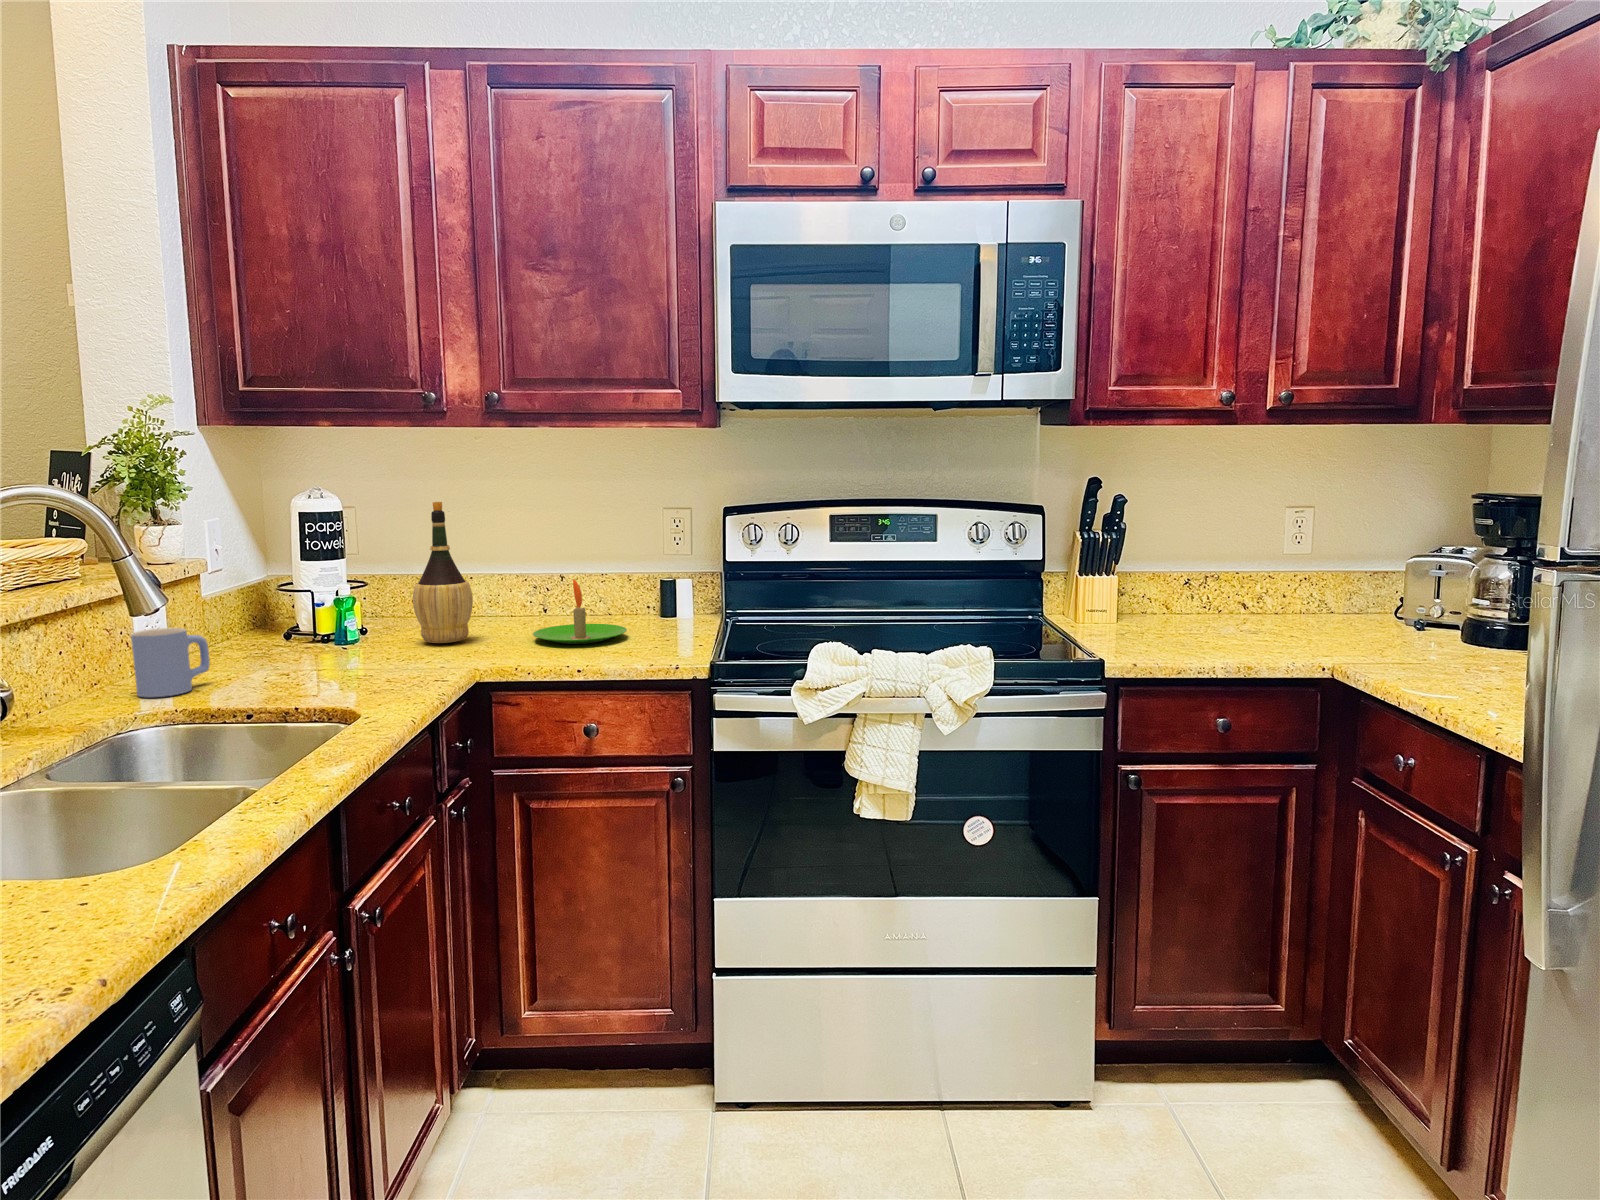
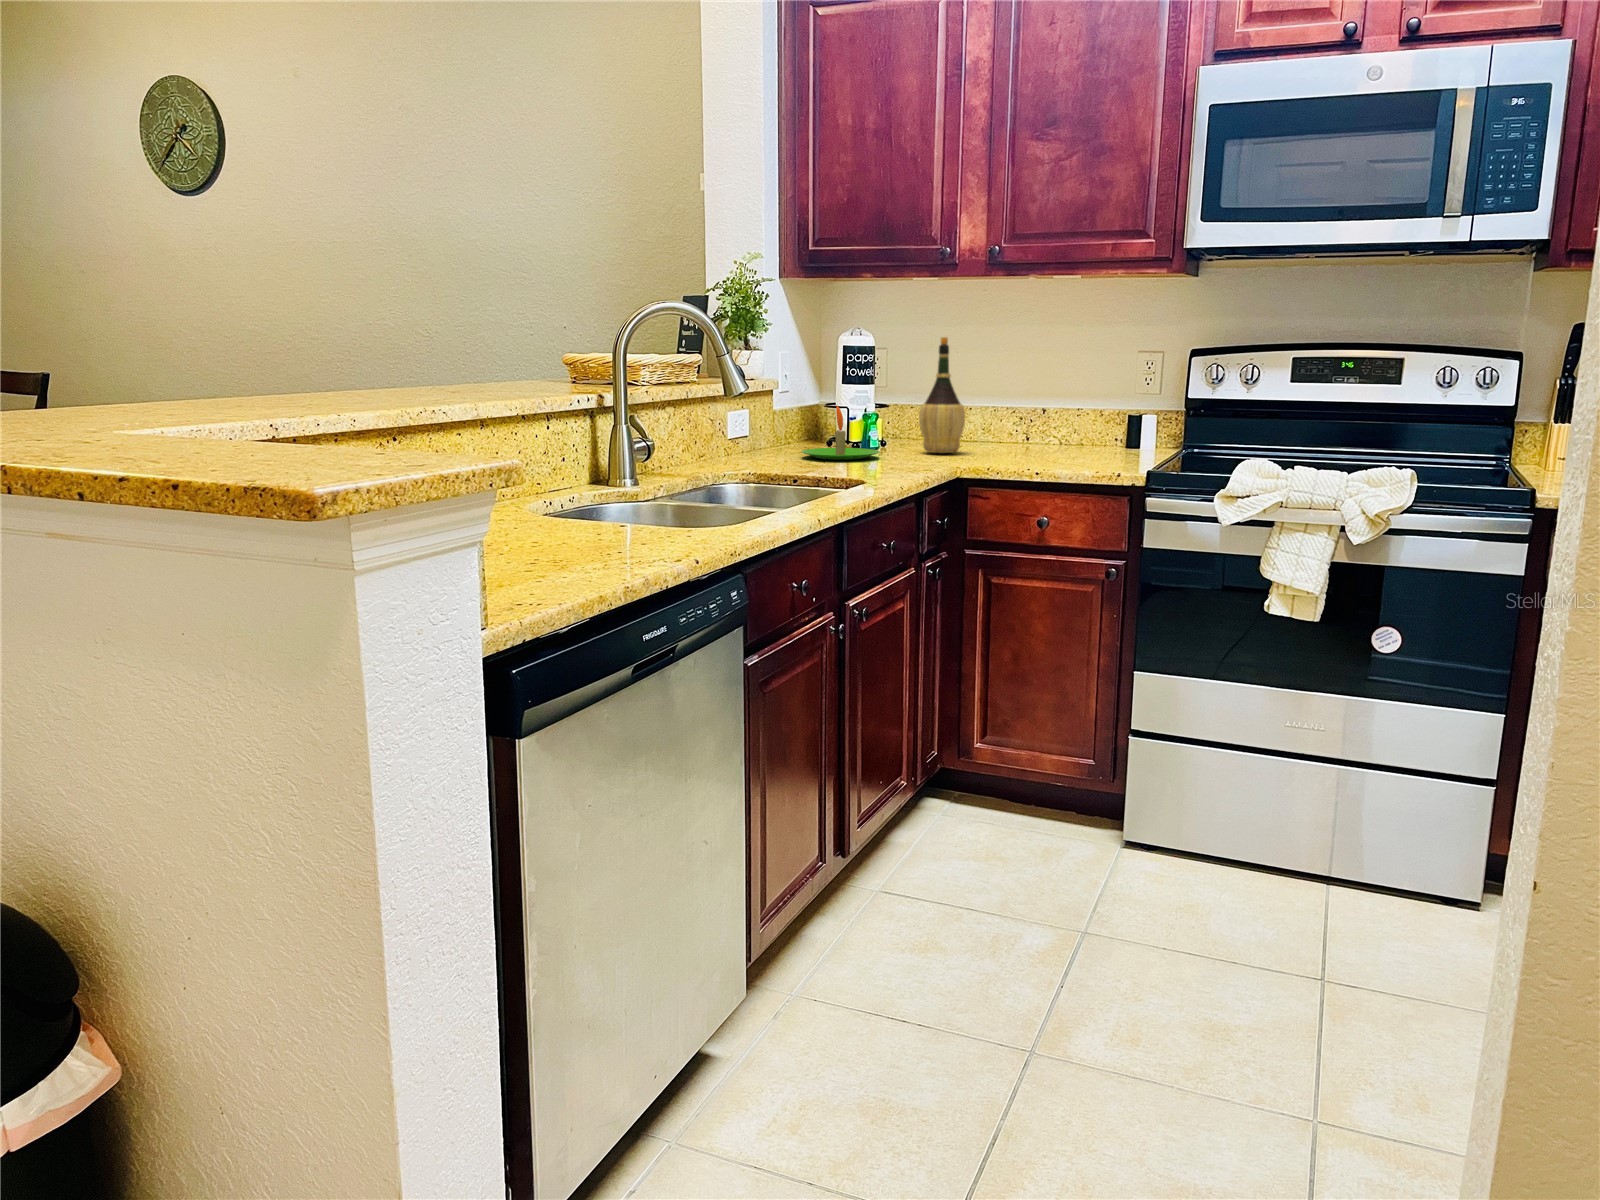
candle: present [533,579,627,644] -> present [801,406,880,460]
mug: present [131,628,210,697] -> none [731,419,777,465]

